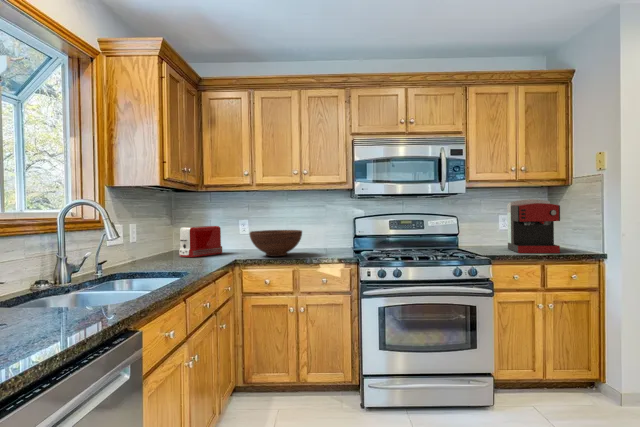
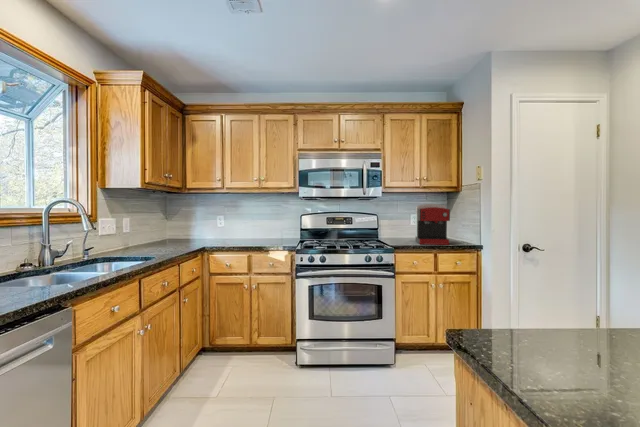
toaster: present [179,226,222,257] -> none [159,219,194,244]
fruit bowl: present [249,230,302,256] -> none [215,223,257,244]

